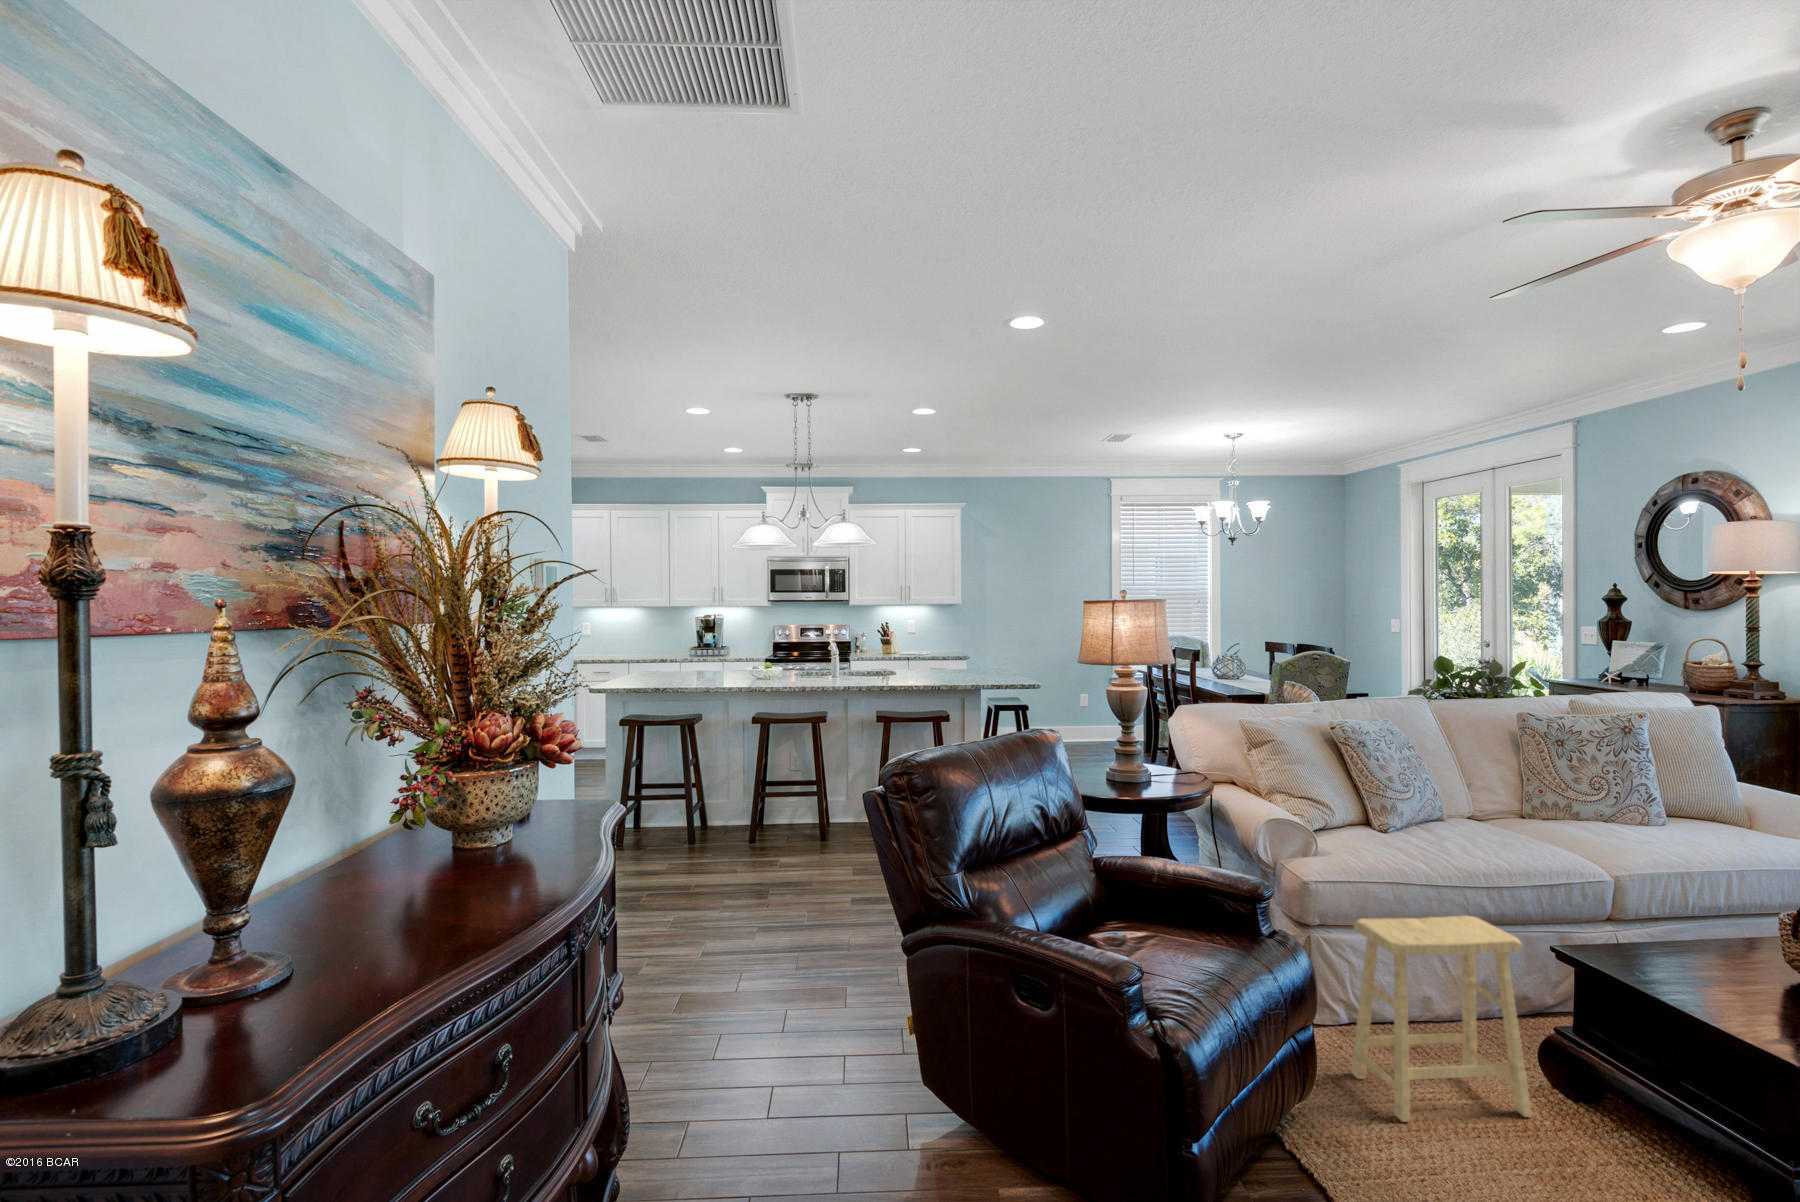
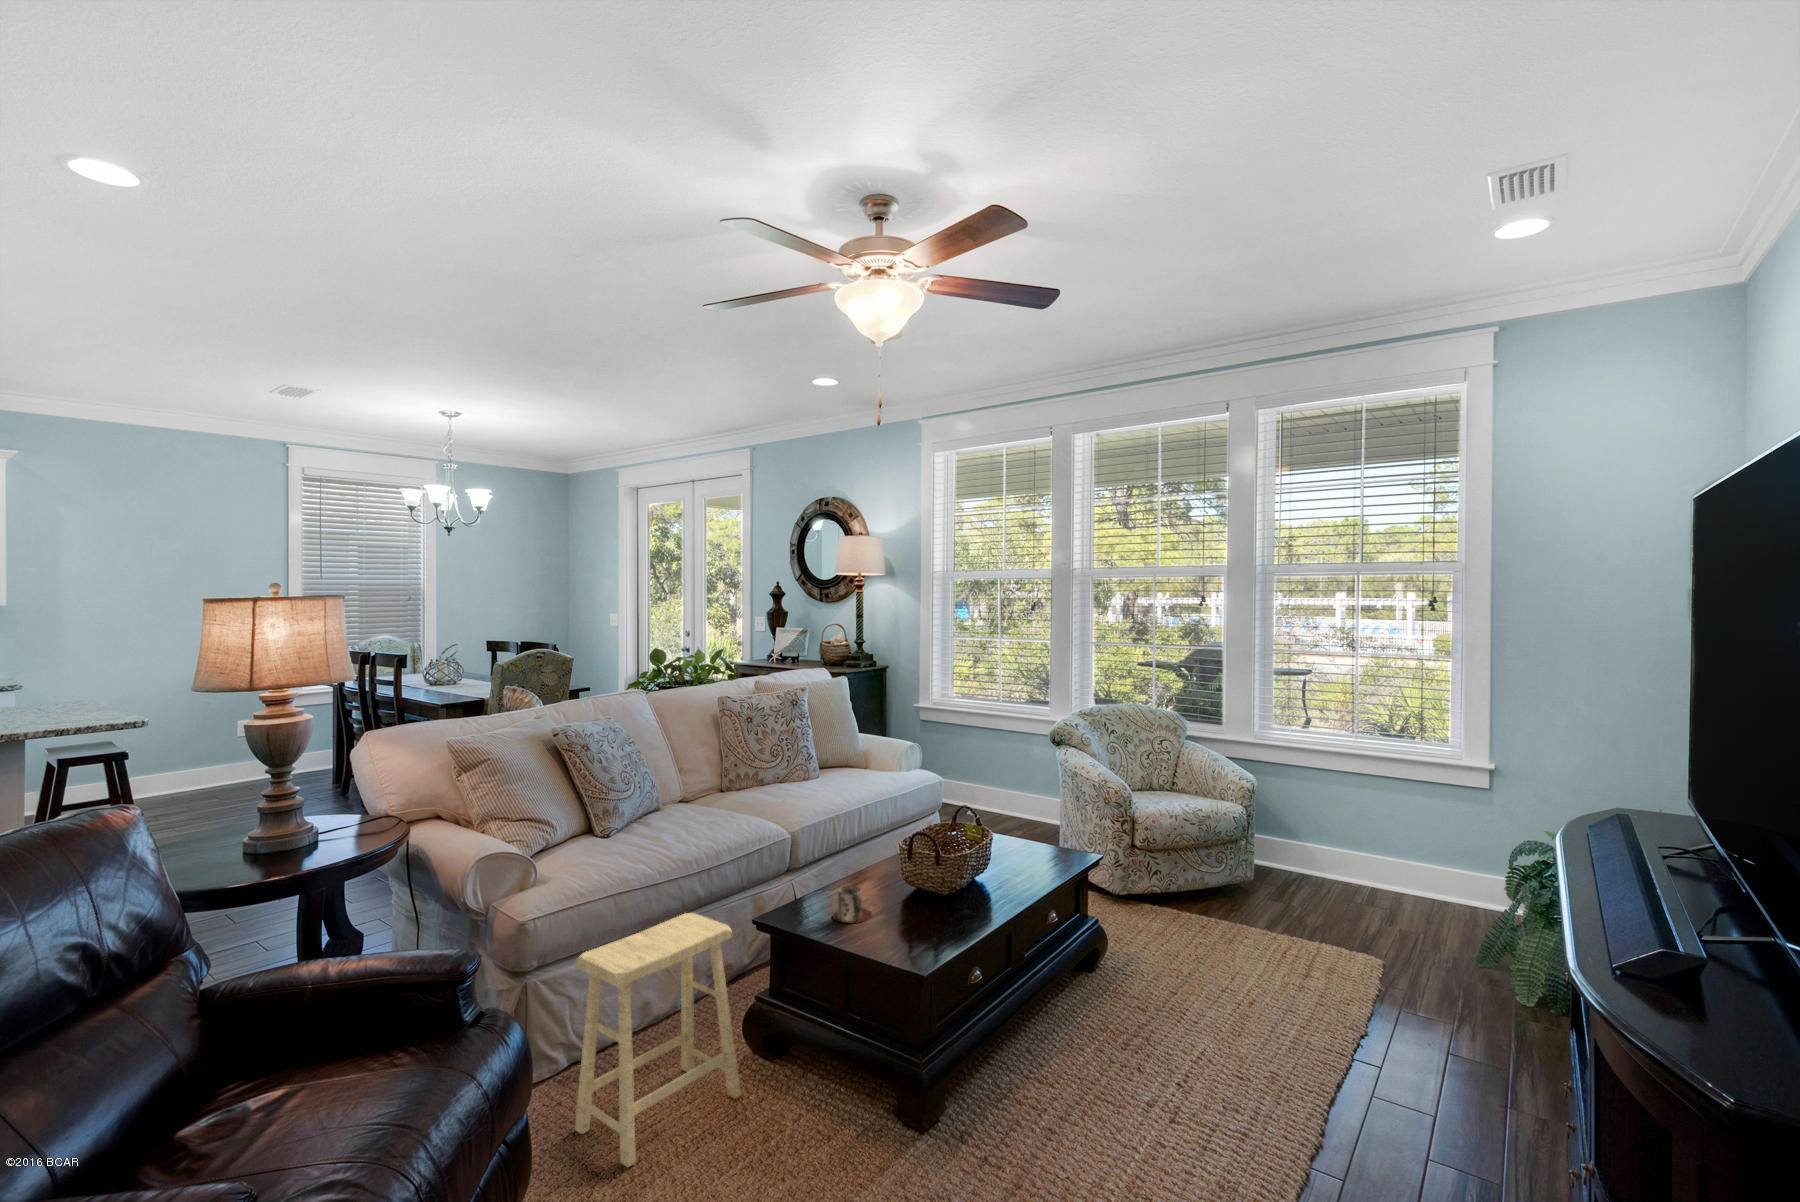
mug: none [1664,941,1728,988] -> present [833,886,872,923]

